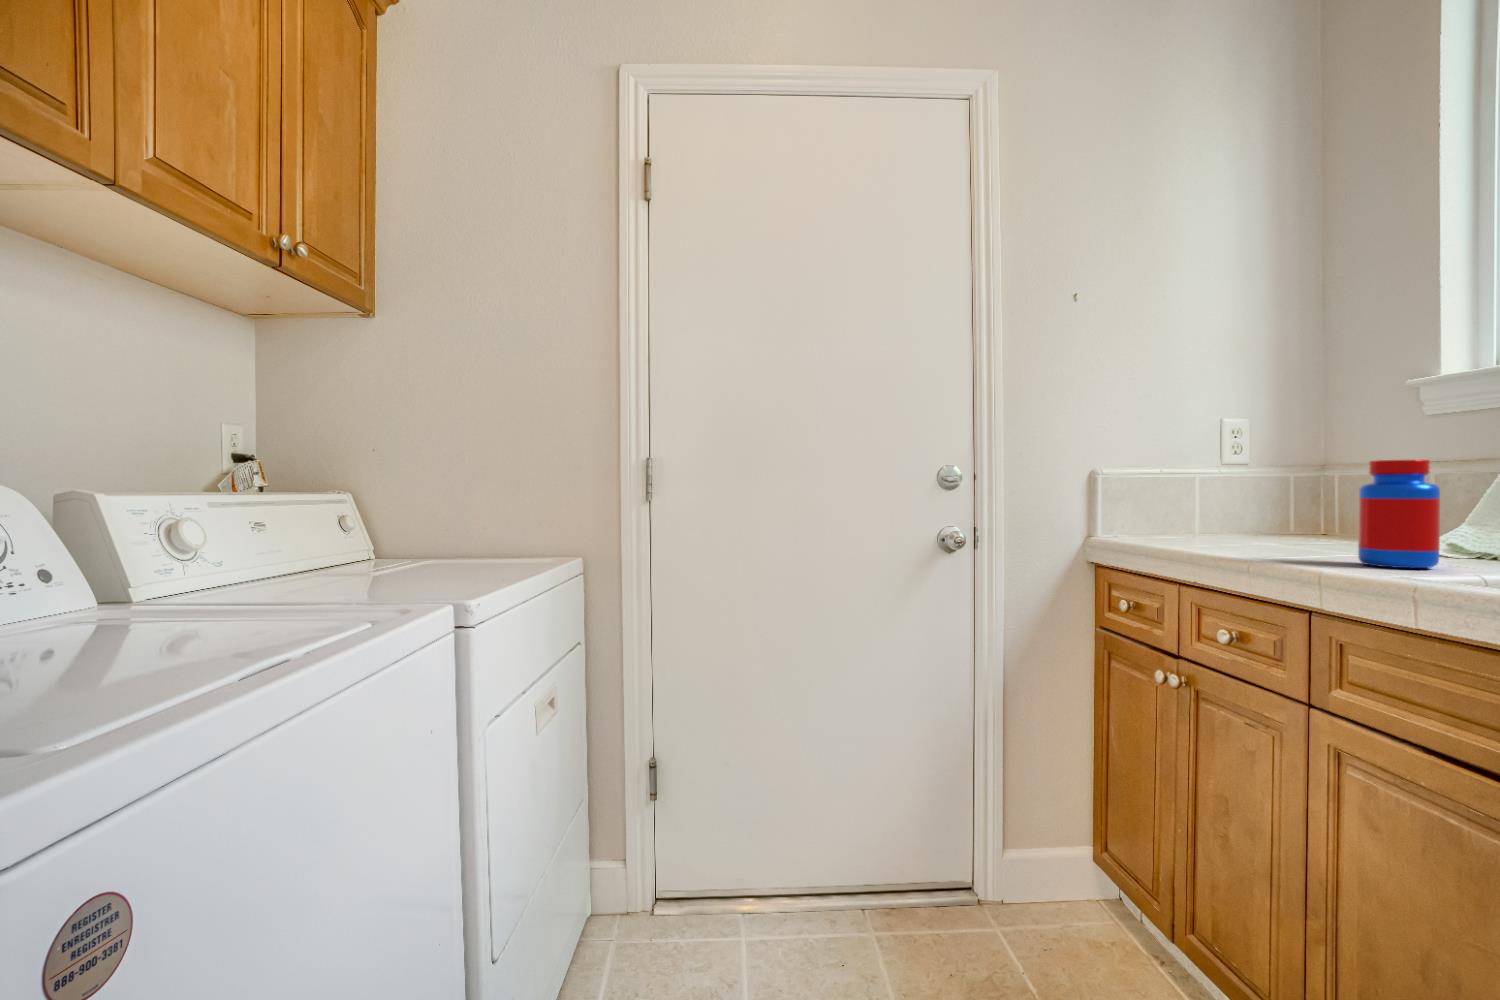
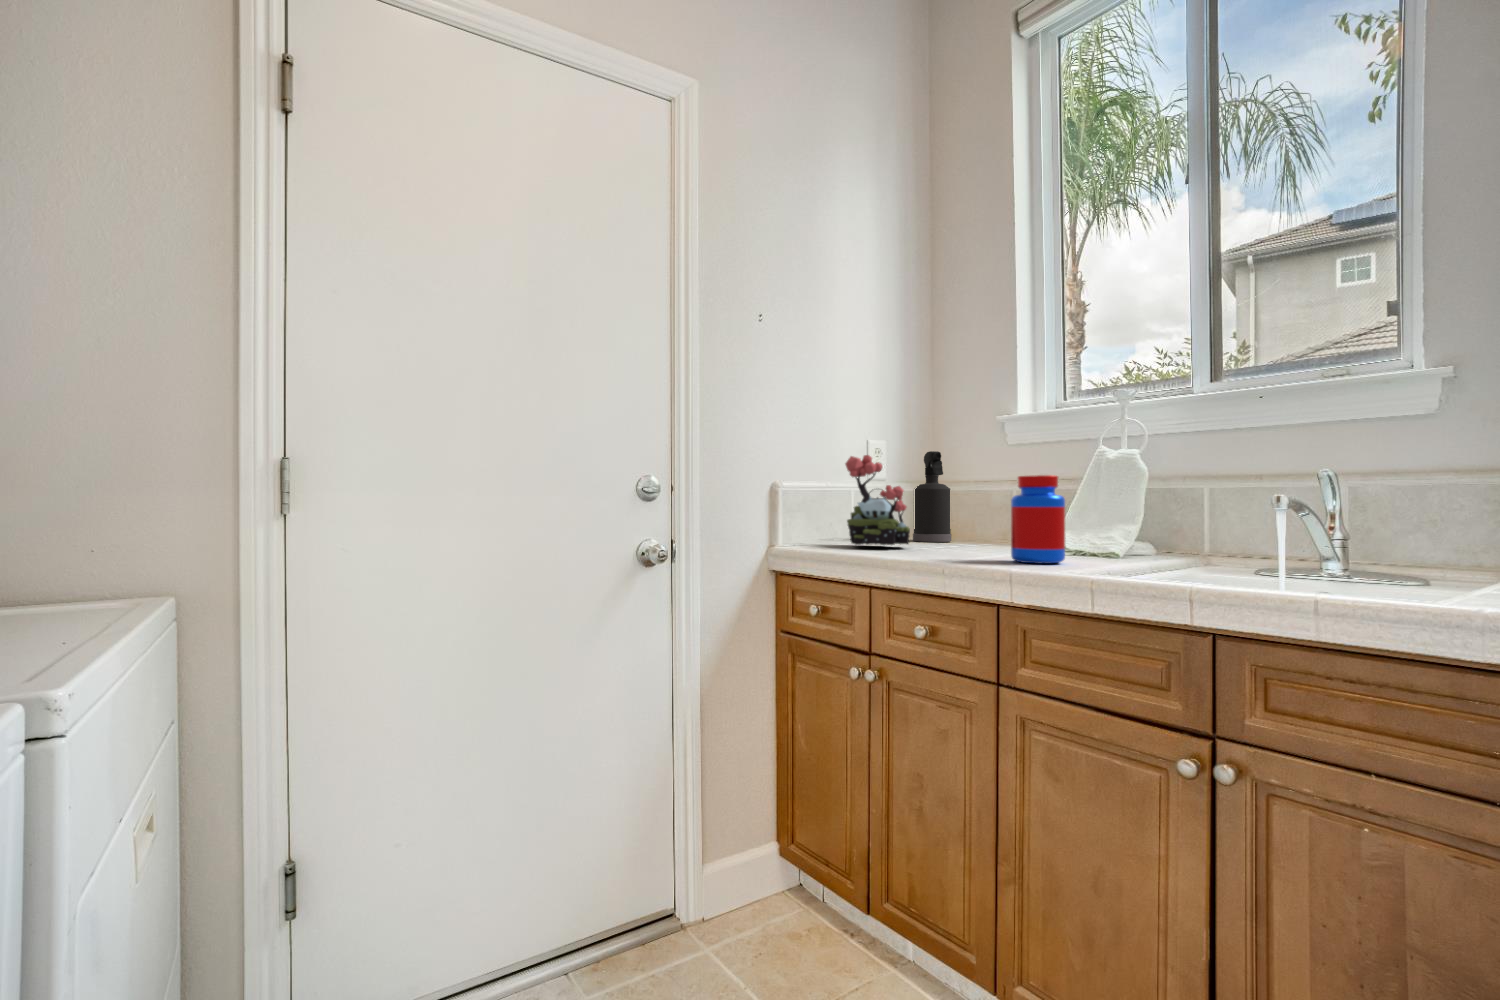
spray bottle: none [1289,429,1346,539] -> present [913,451,951,542]
plant: none [1173,437,1259,541] -> present [845,455,910,545]

